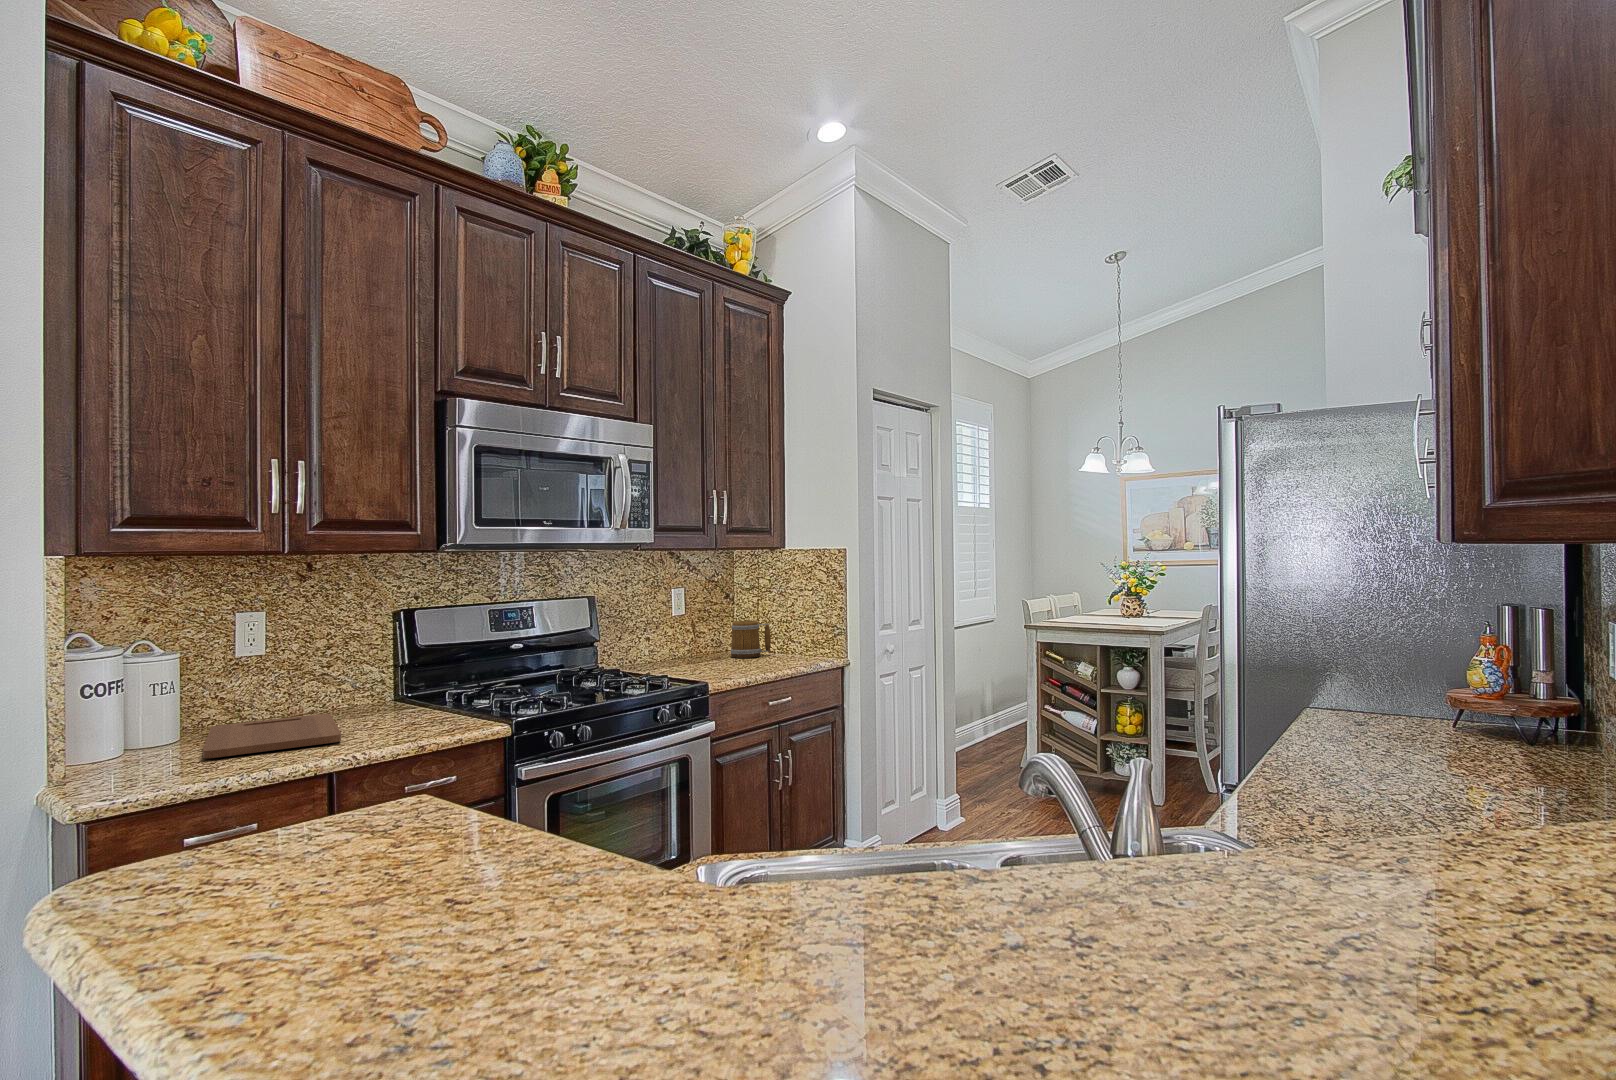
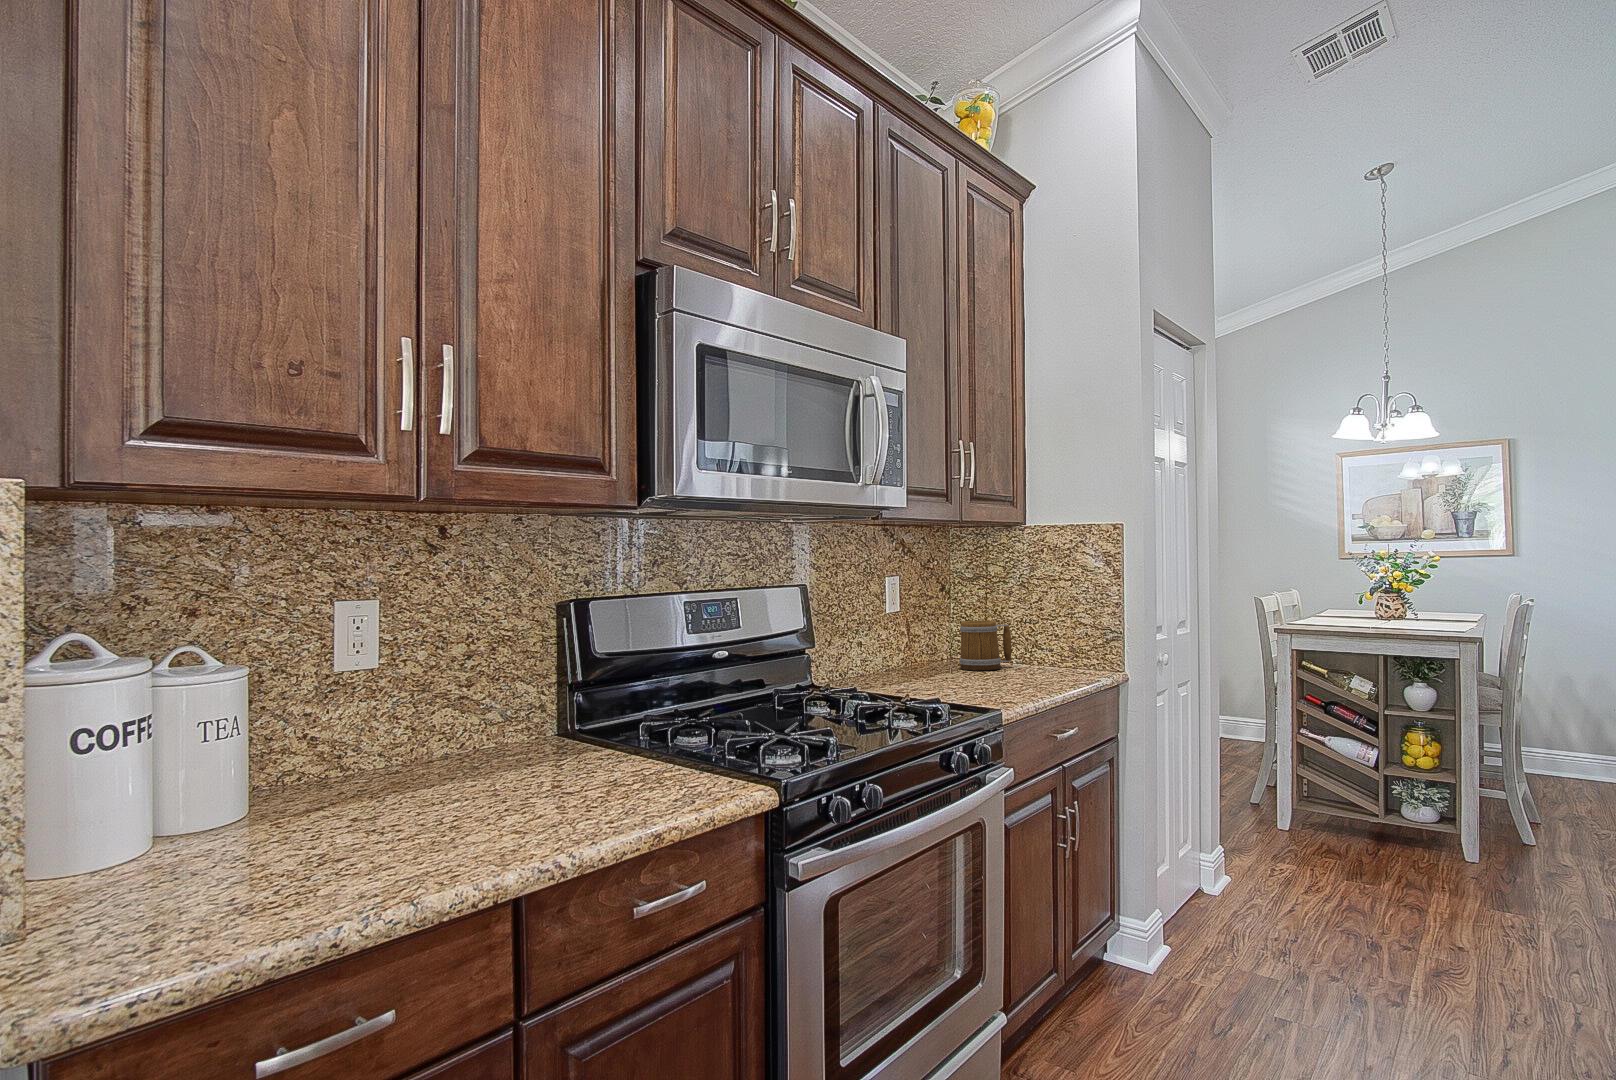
cutting board: present [203,714,341,758] -> none [288,762,523,868]

